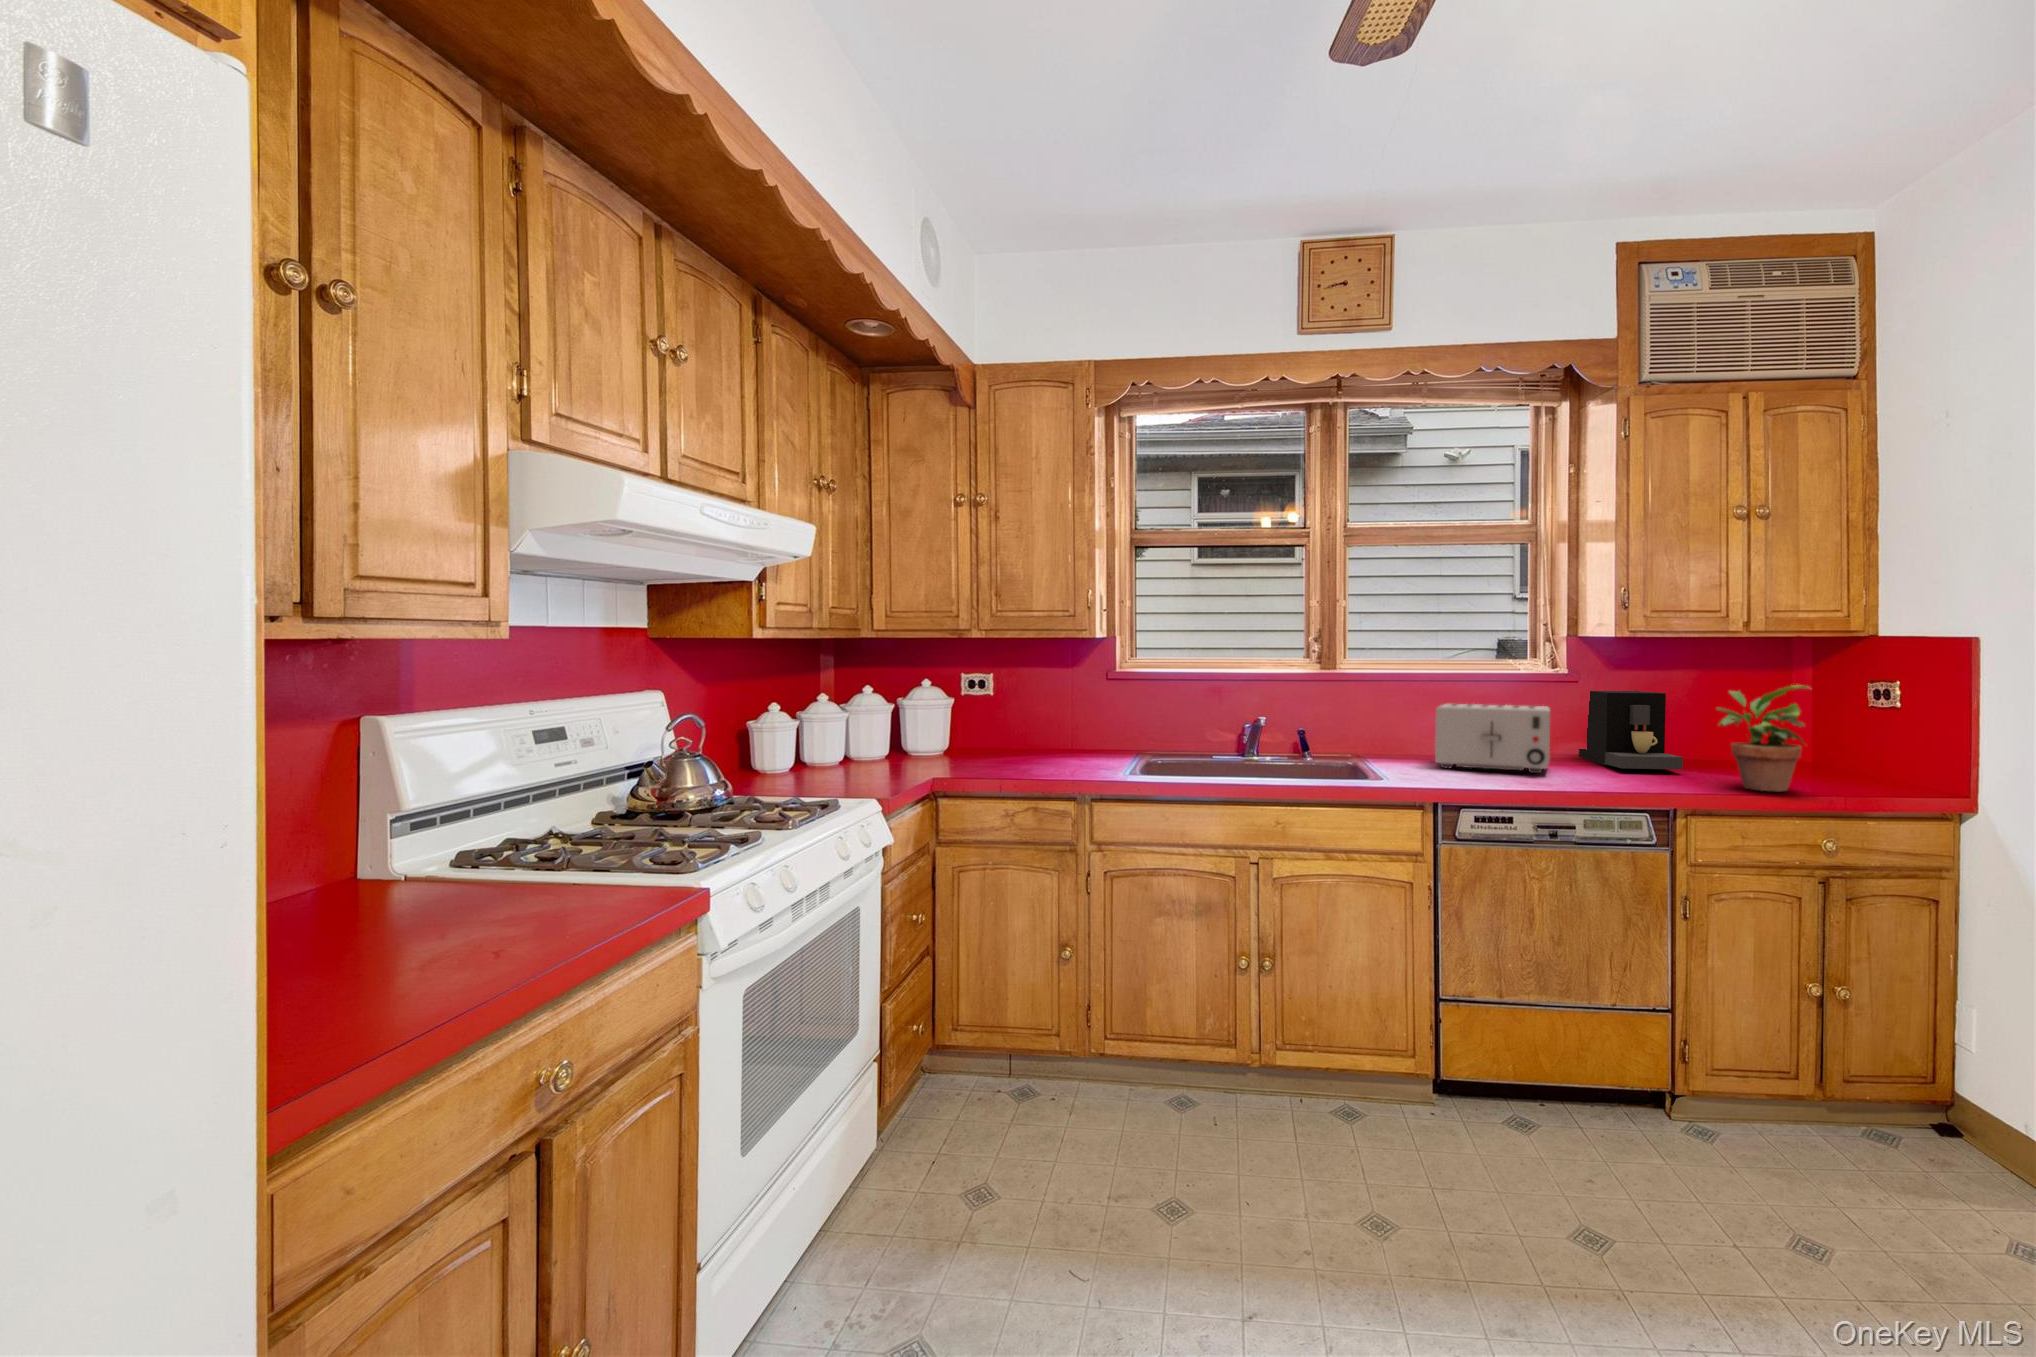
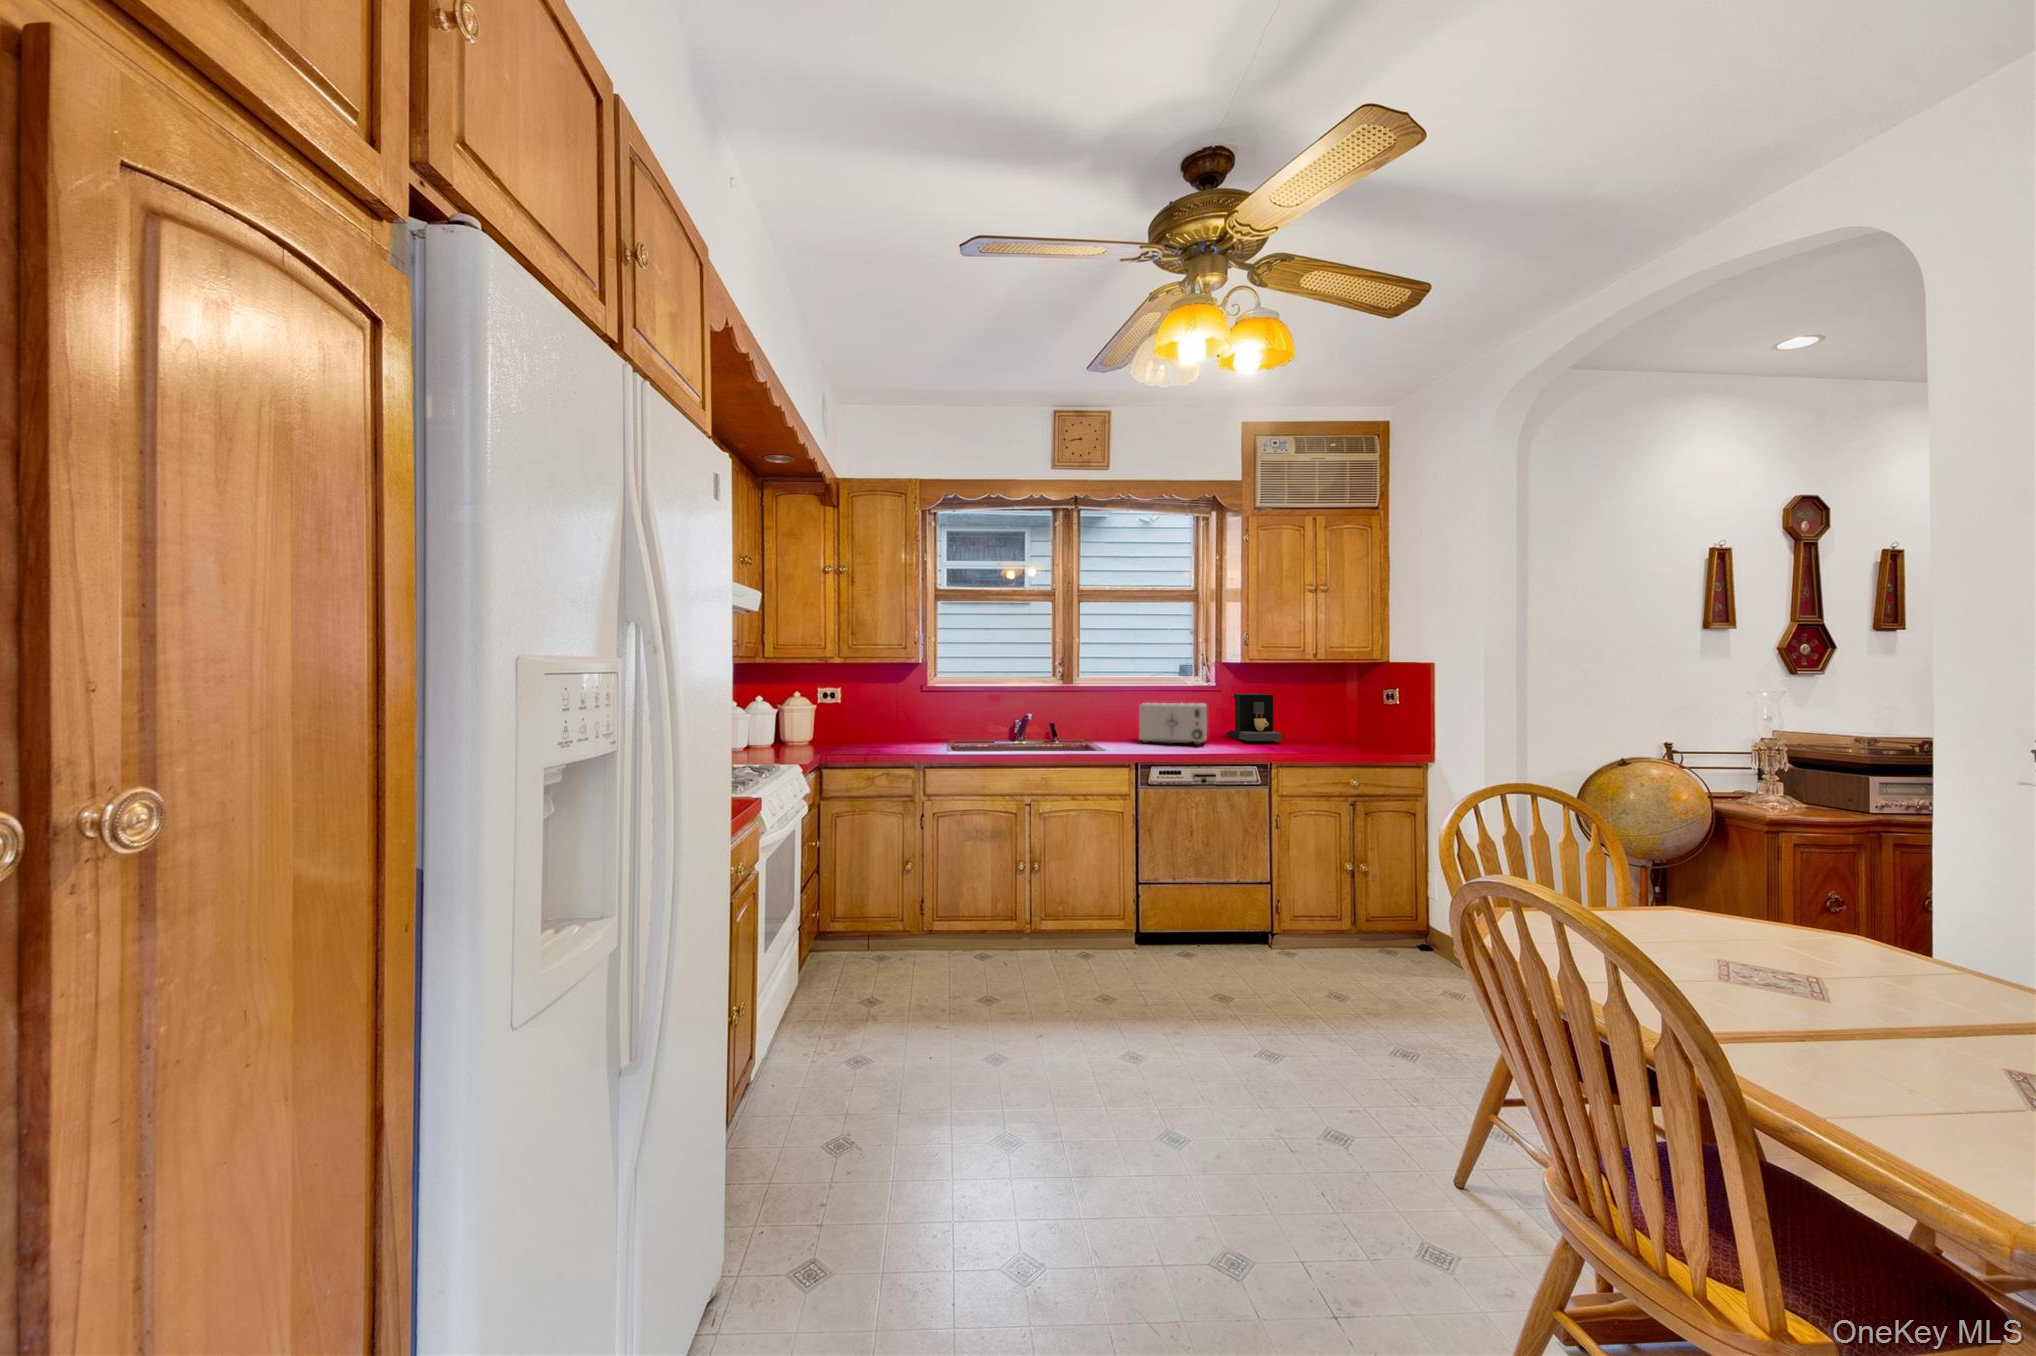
potted plant: present [1717,685,1809,792] -> none [1297,689,1346,752]

